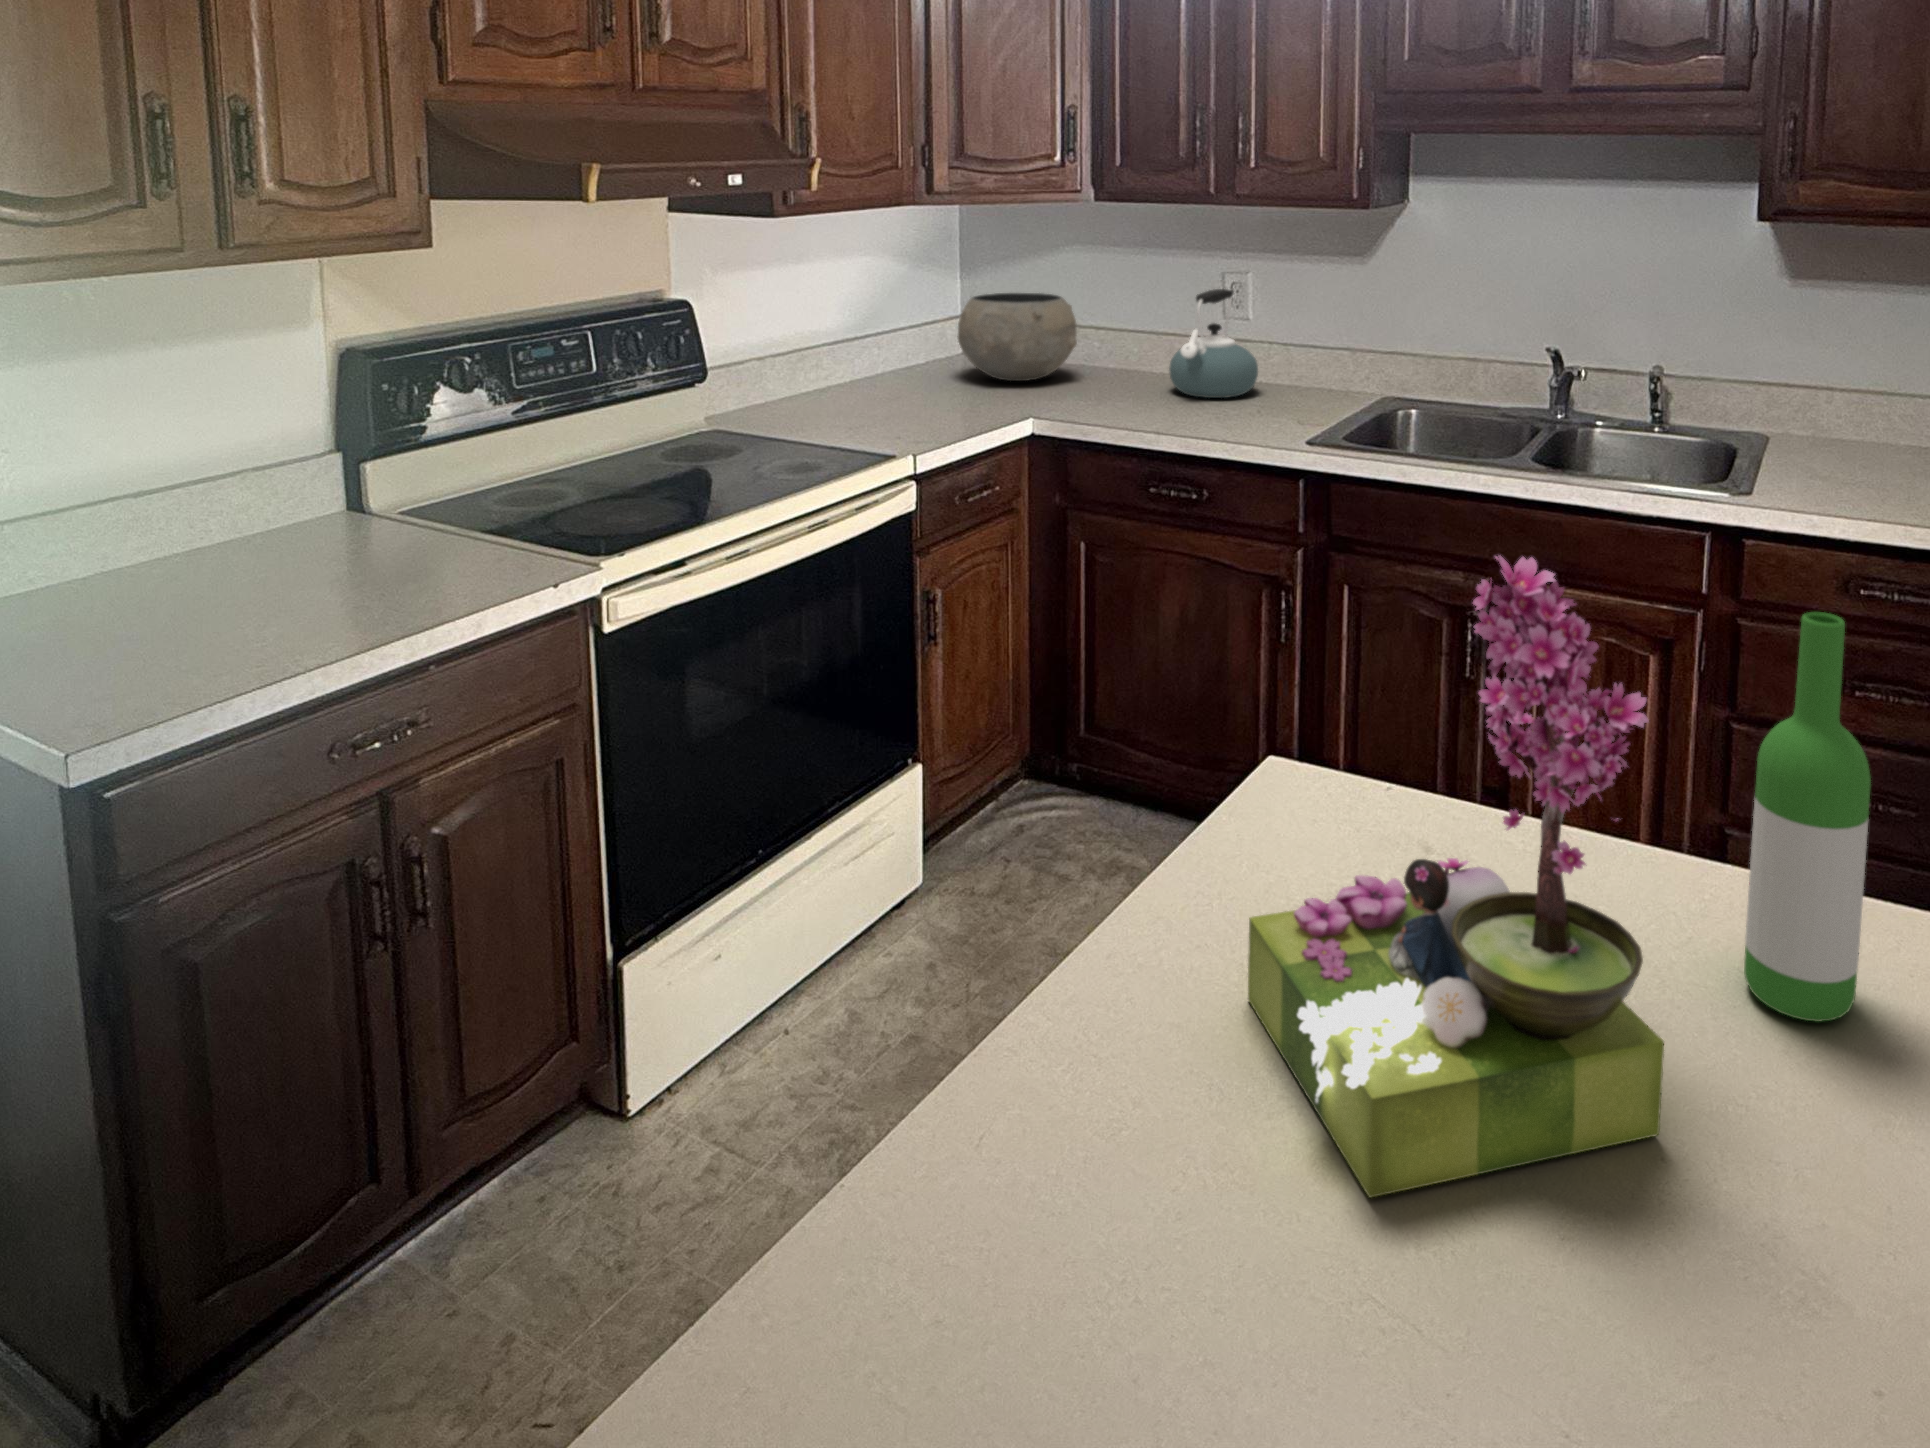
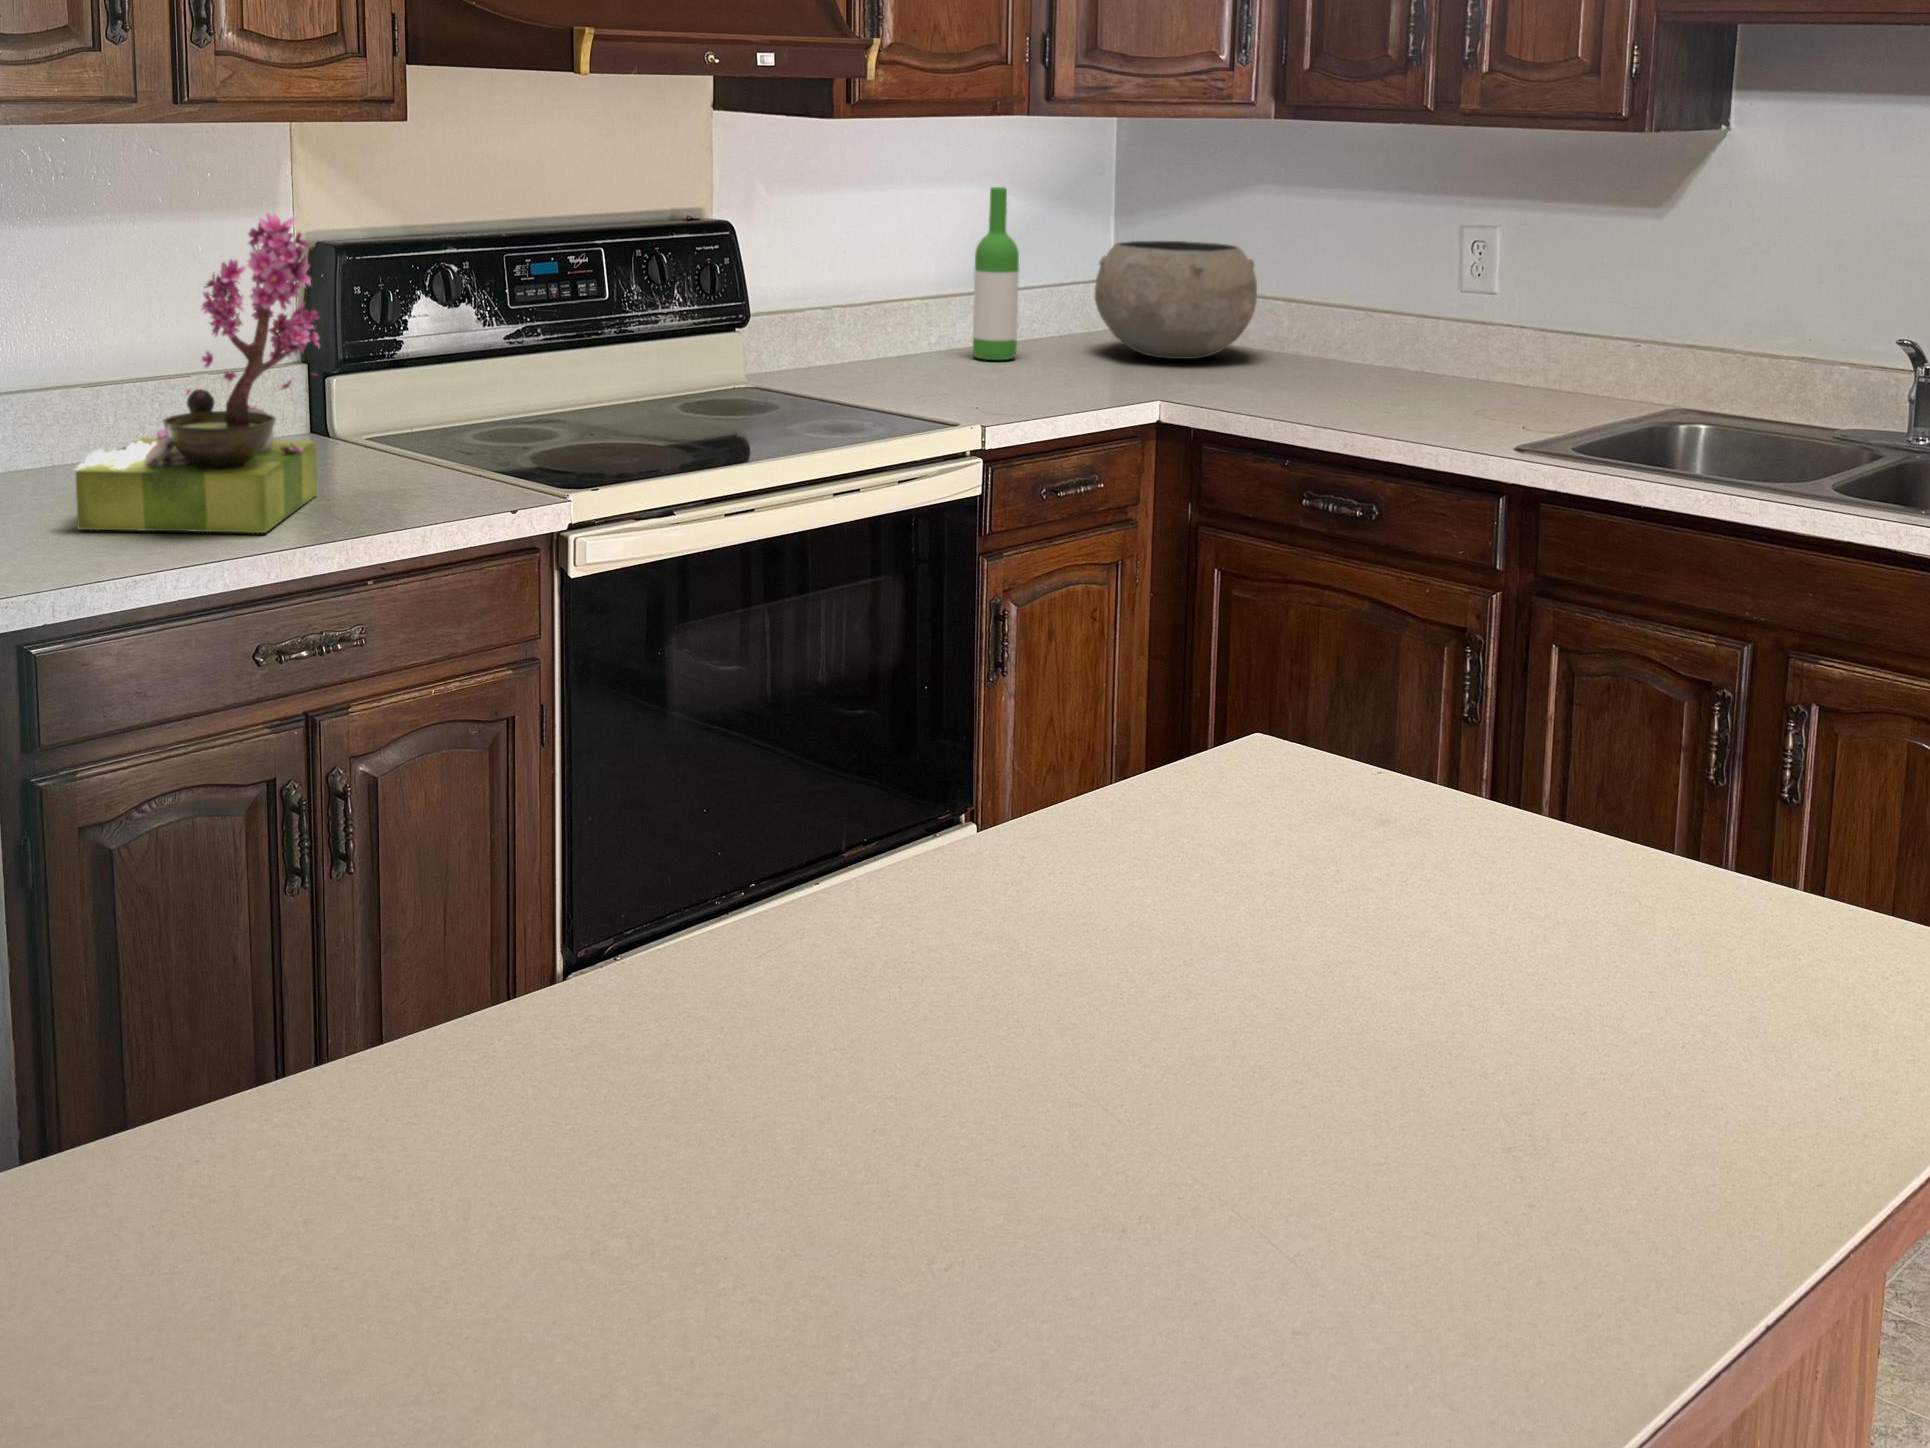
kettle: present [1169,289,1258,398] -> none [1373,243,1499,393]
flower arrangement: present [1248,556,1664,1198] -> present [76,213,319,533]
wine bottle: present [1744,612,1871,1022] -> present [973,187,1019,360]

